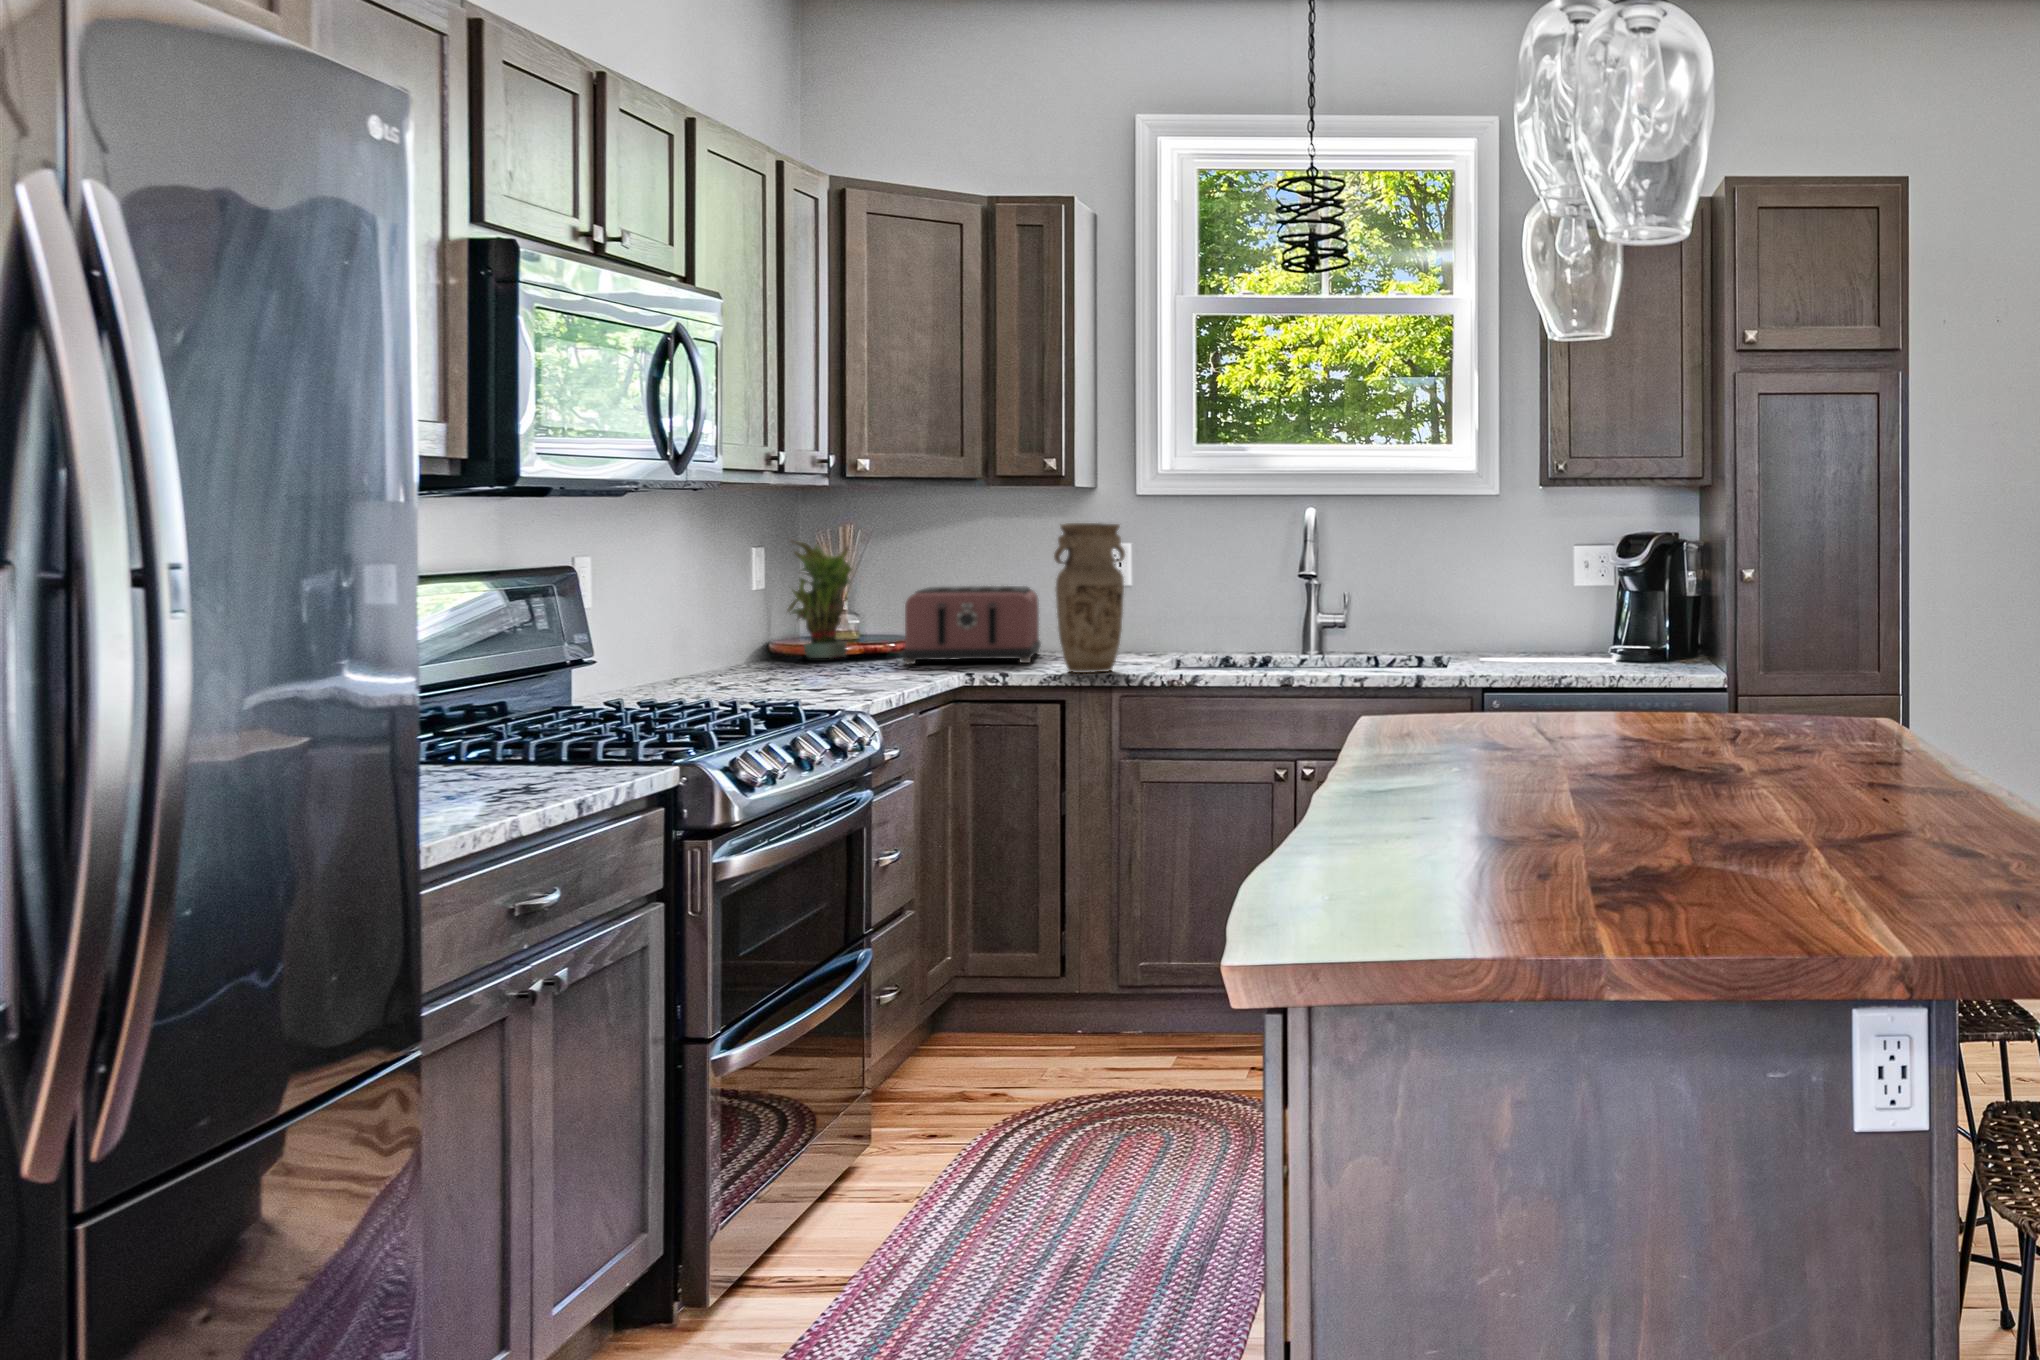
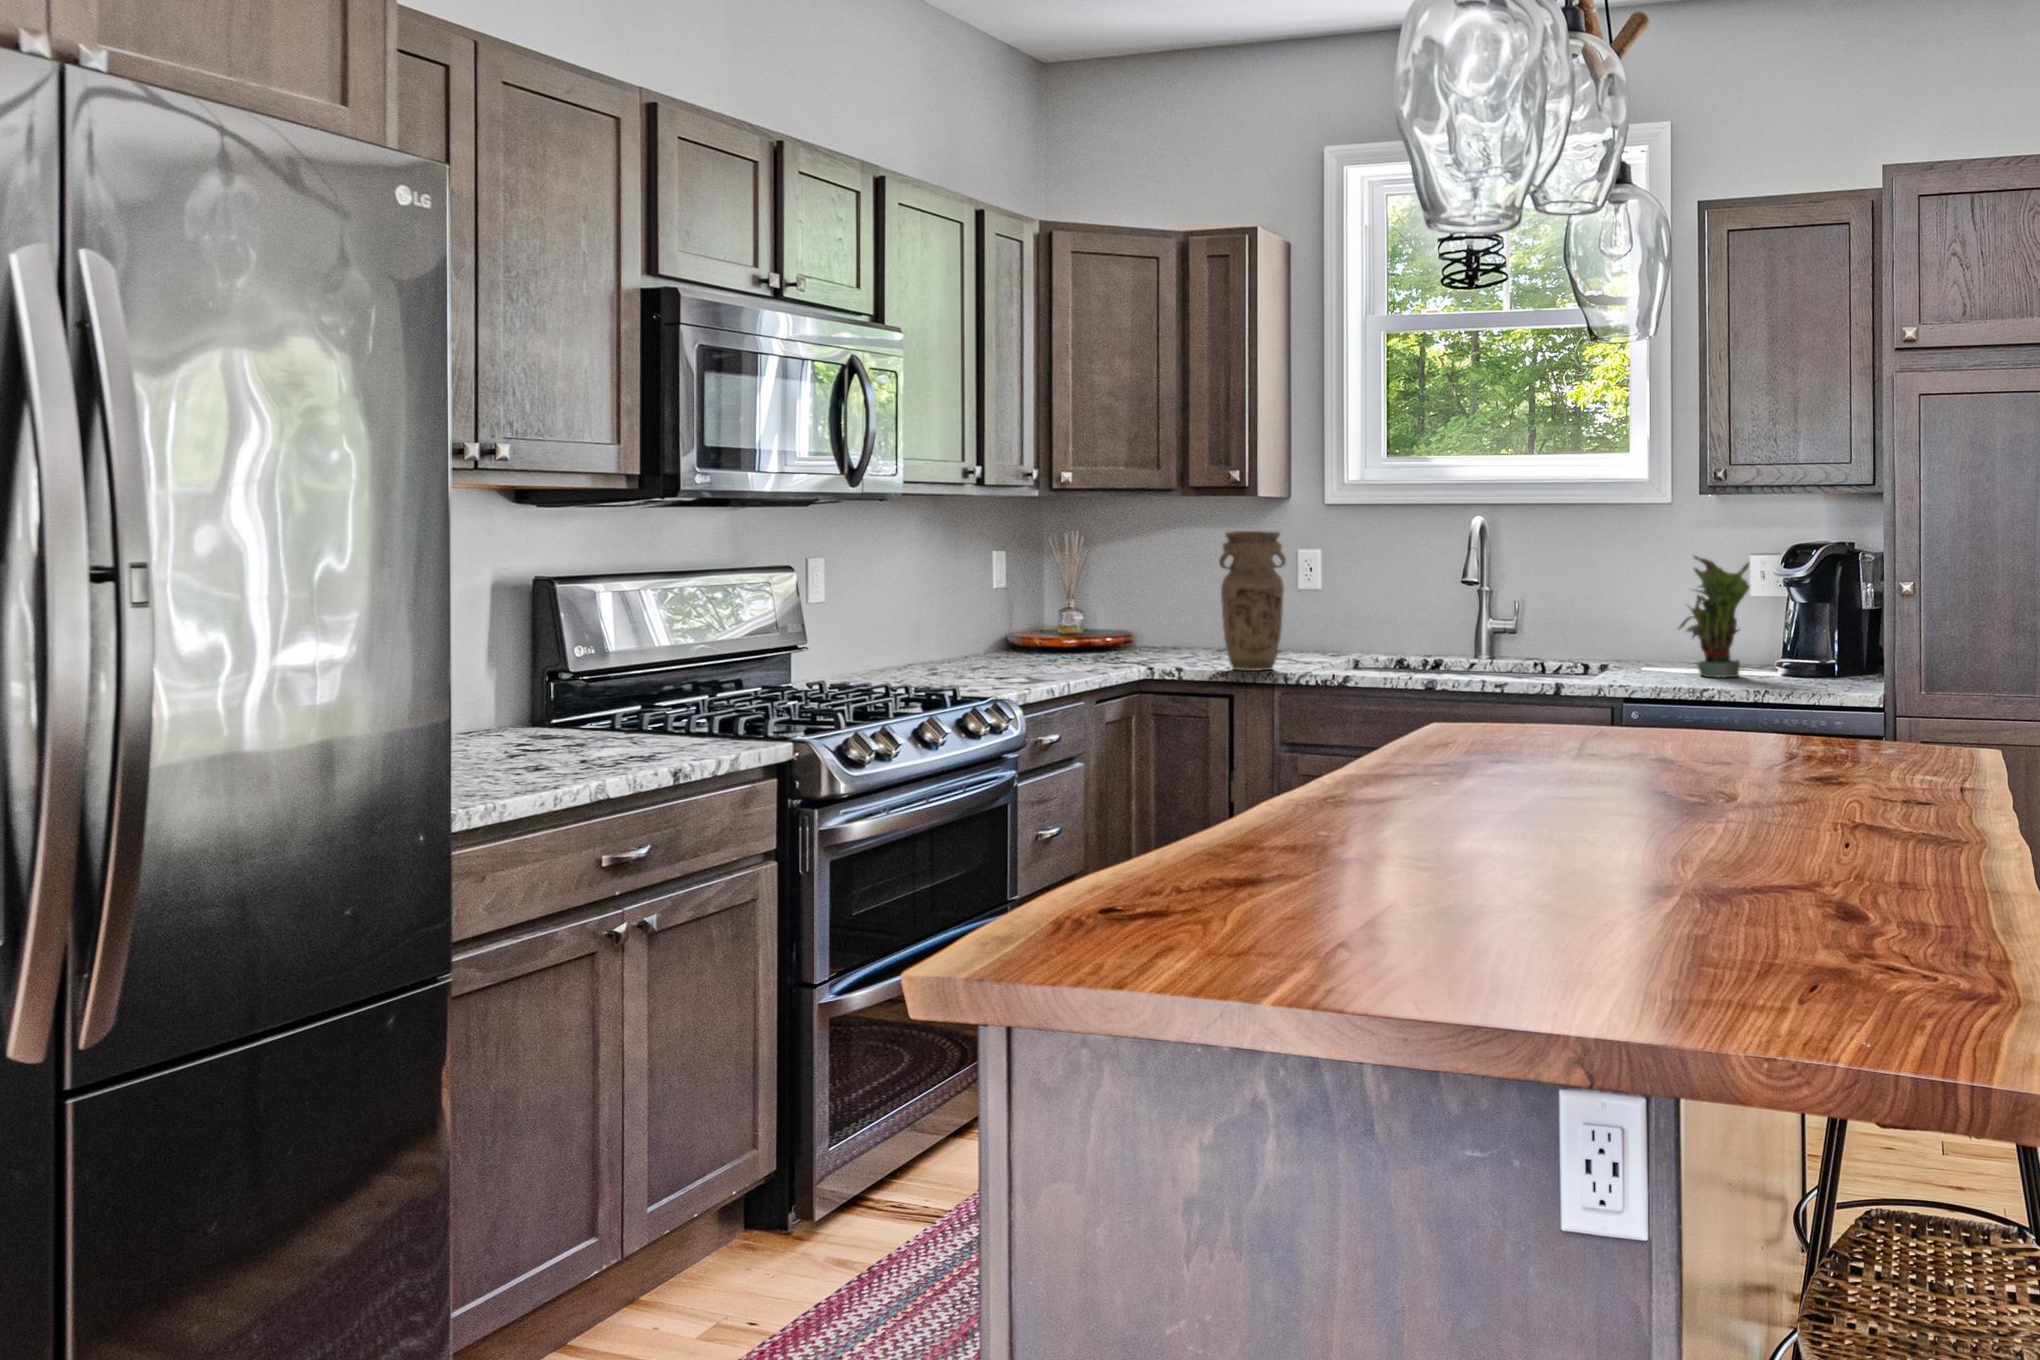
potted plant: present [788,540,852,658] -> present [1679,556,1749,677]
toaster: present [902,586,1041,664] -> none [1101,589,1235,660]

